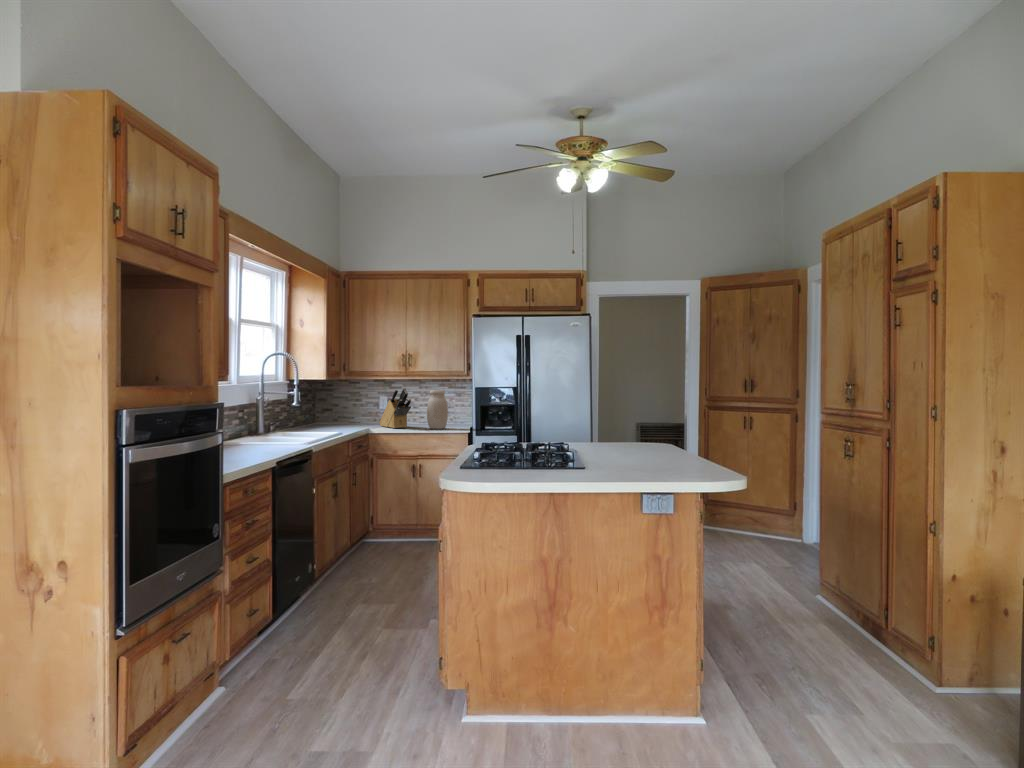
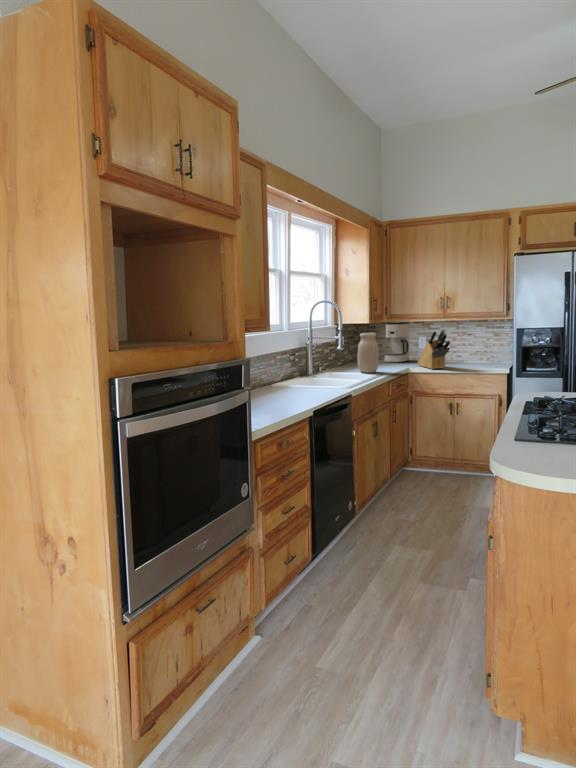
coffee maker: none [344,381,370,424] -> present [385,322,409,363]
jar: present [427,390,448,429] -> present [357,333,379,373]

